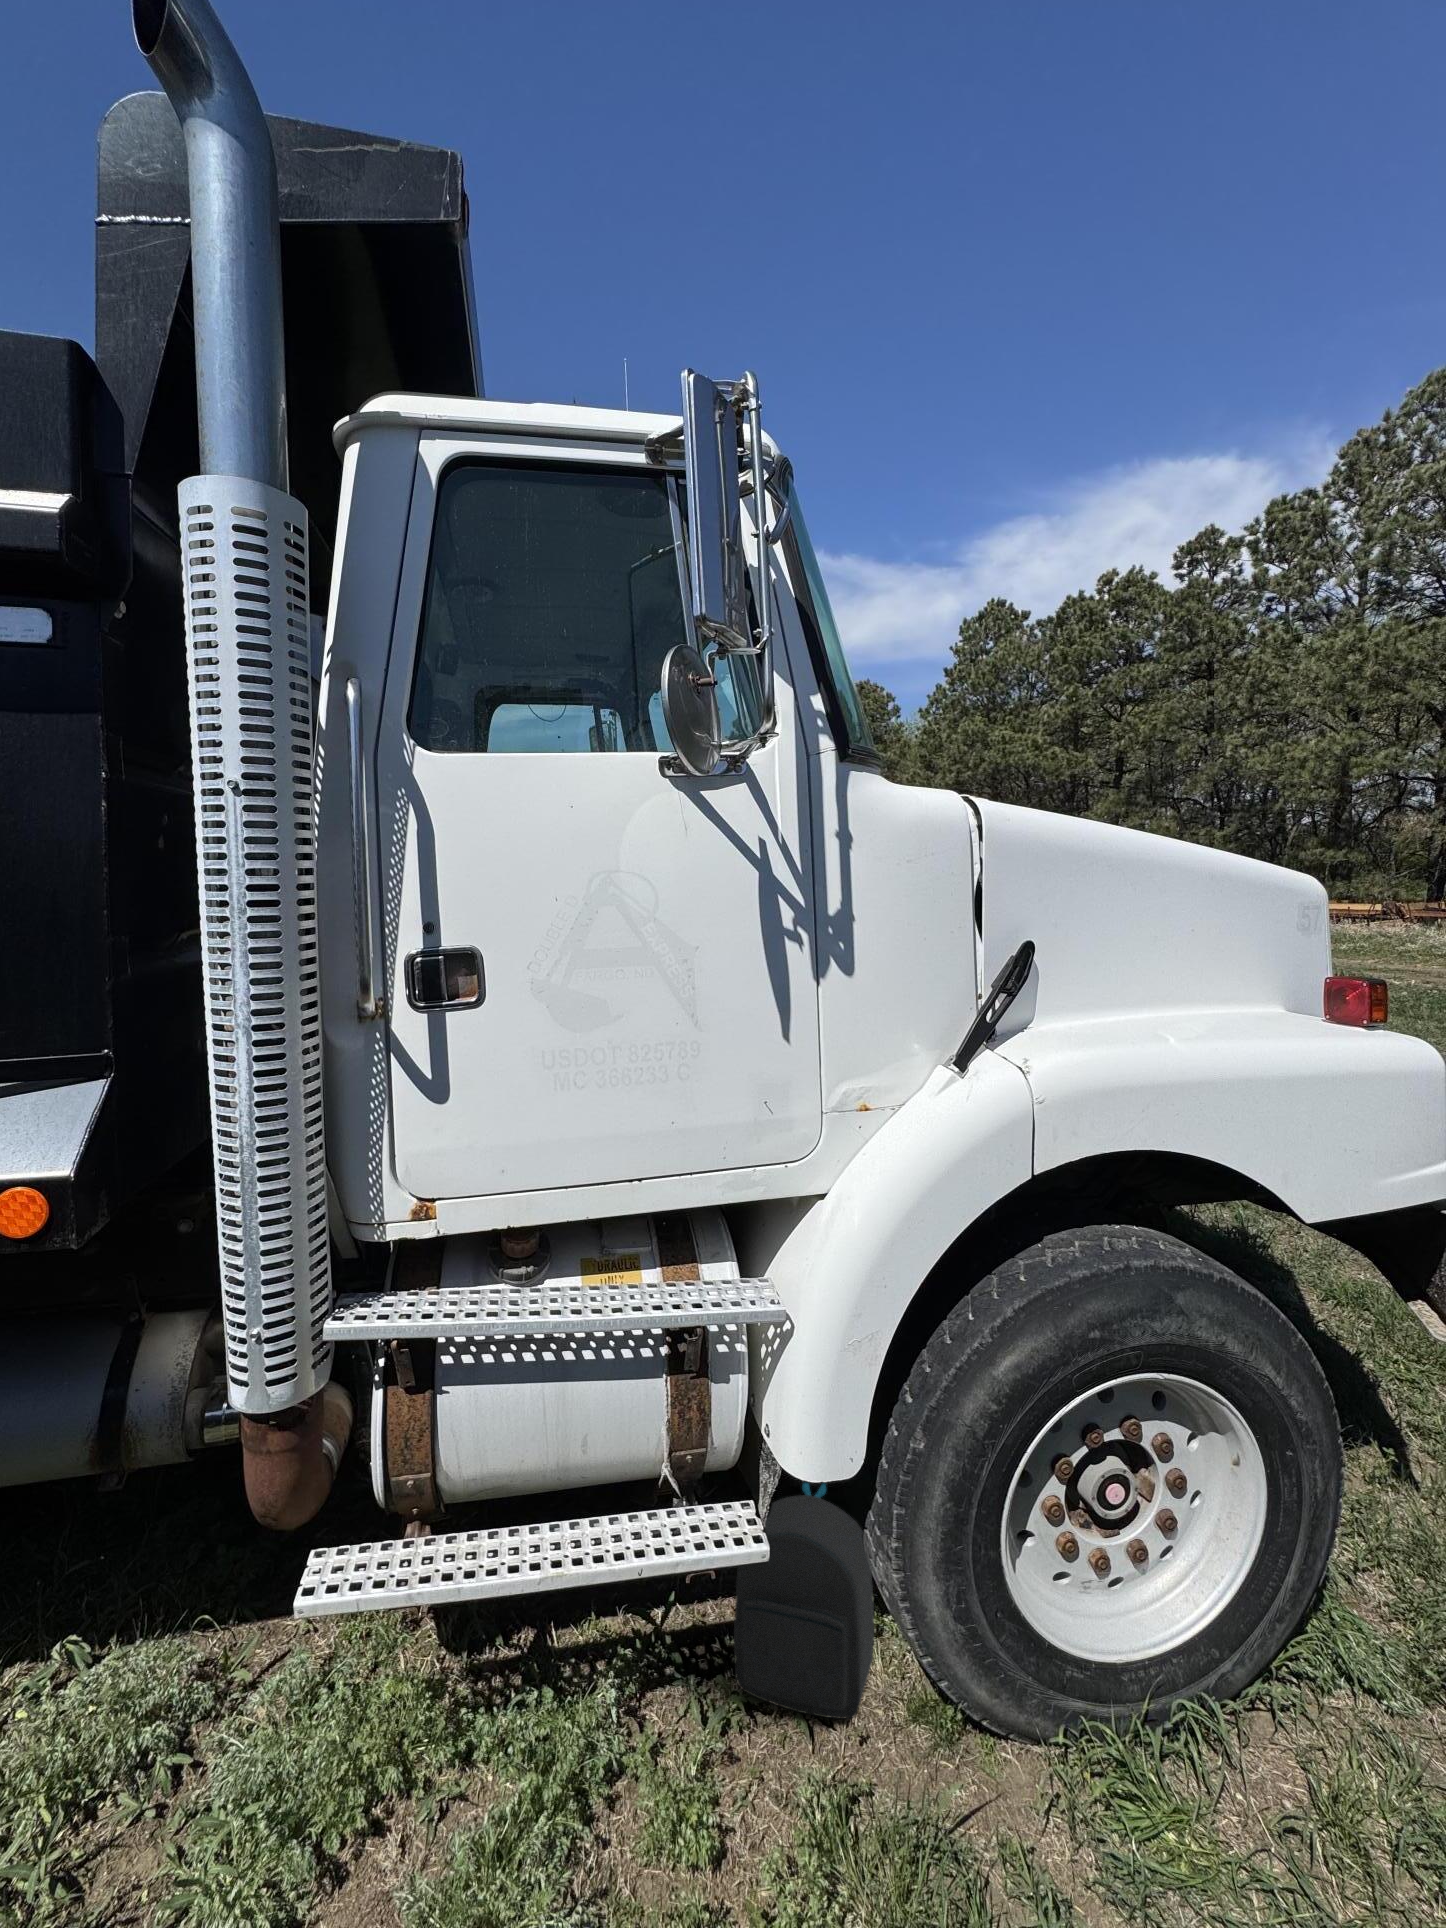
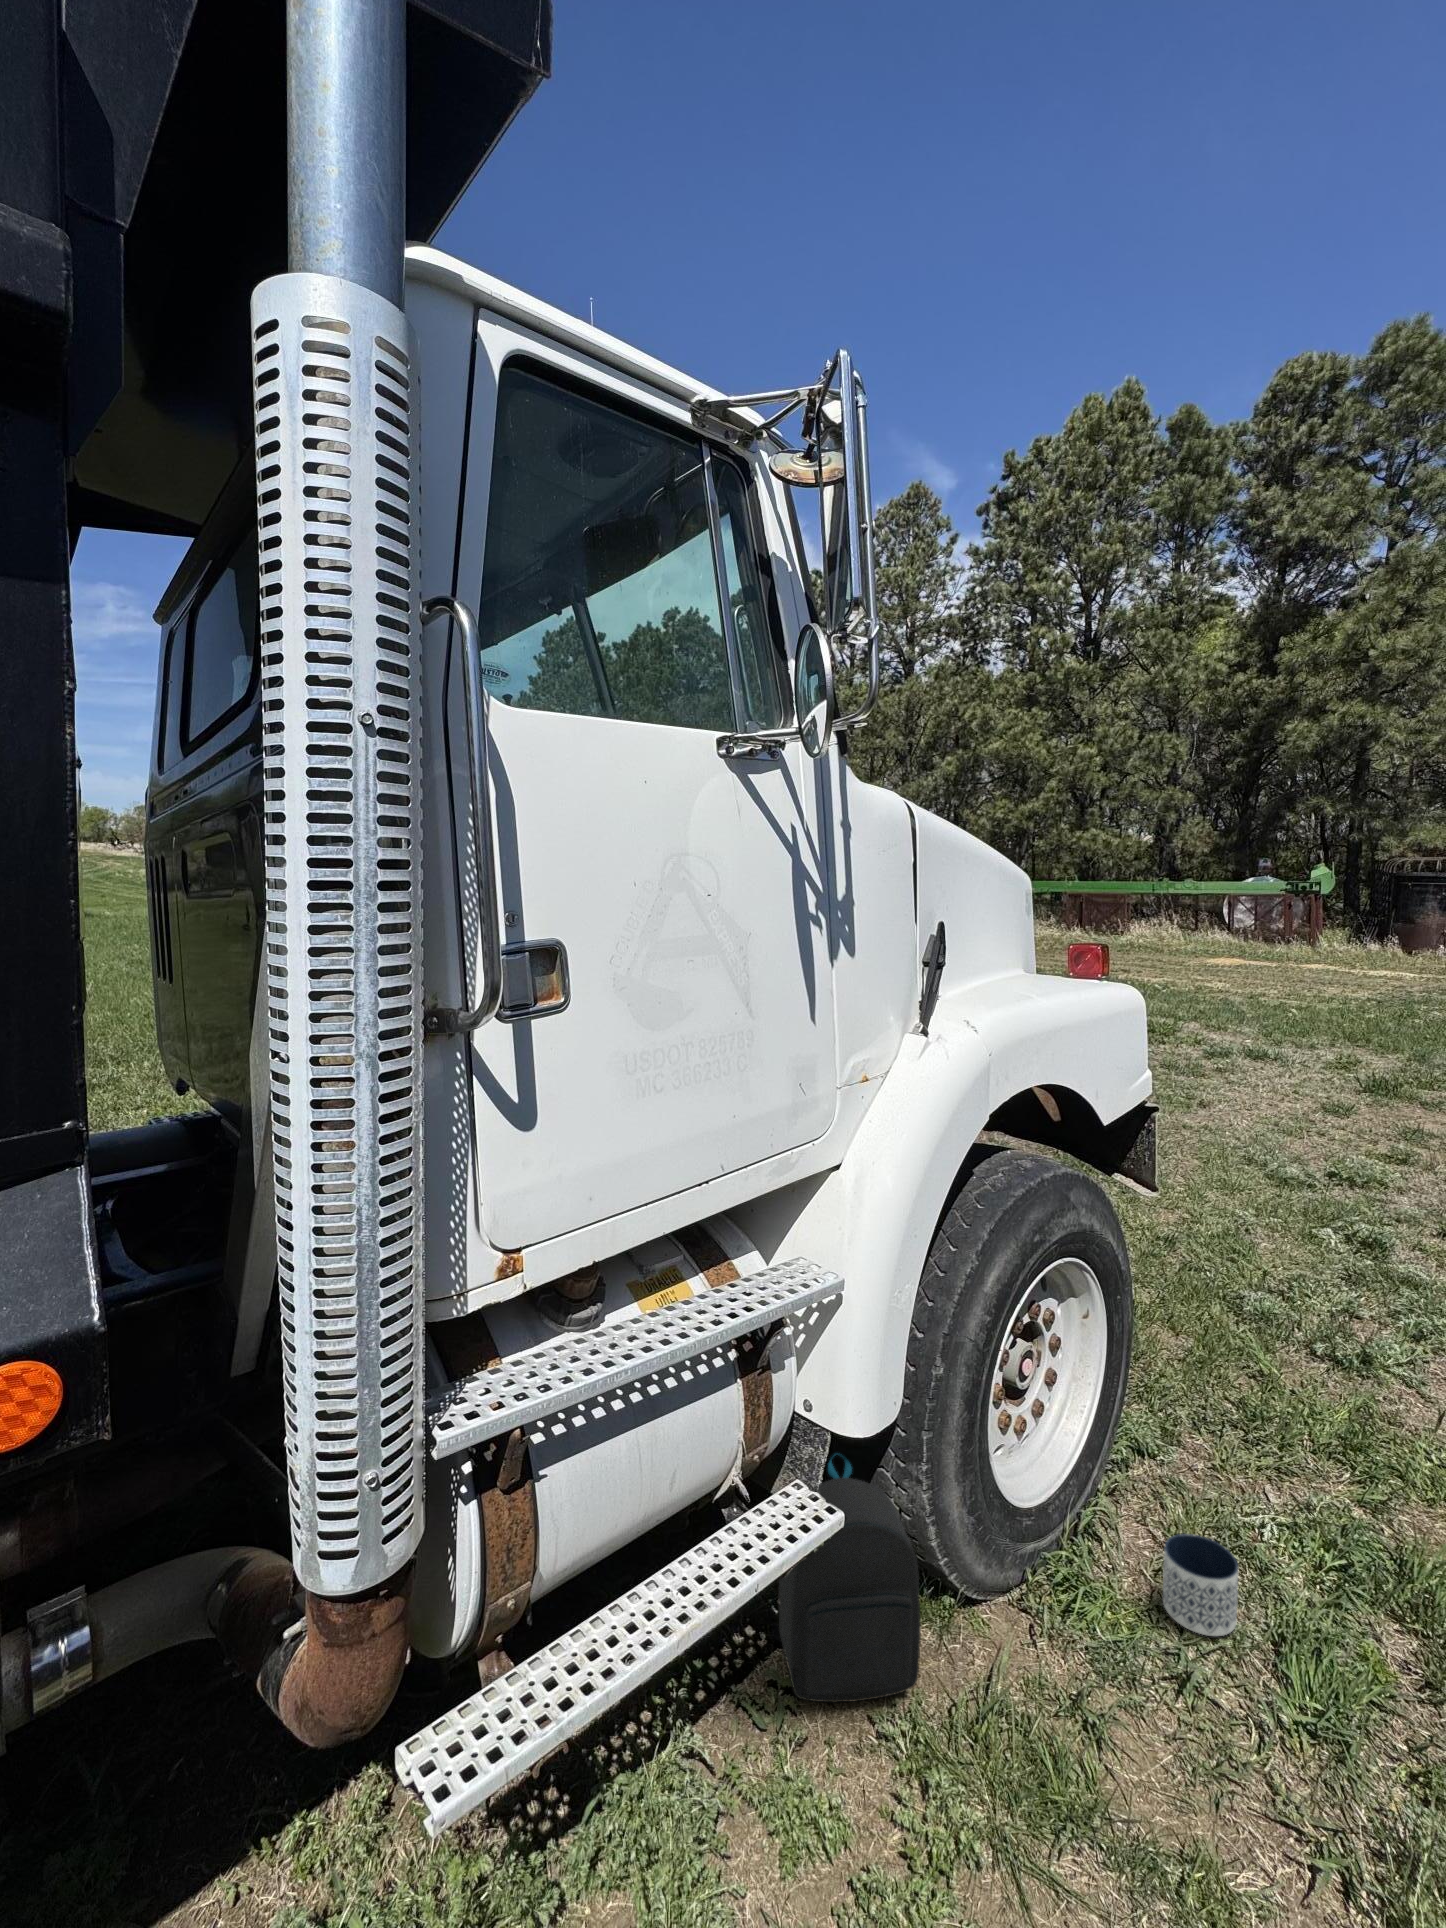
planter: none [1193,1674,1281,1797] -> present [1163,1534,1239,1636]

